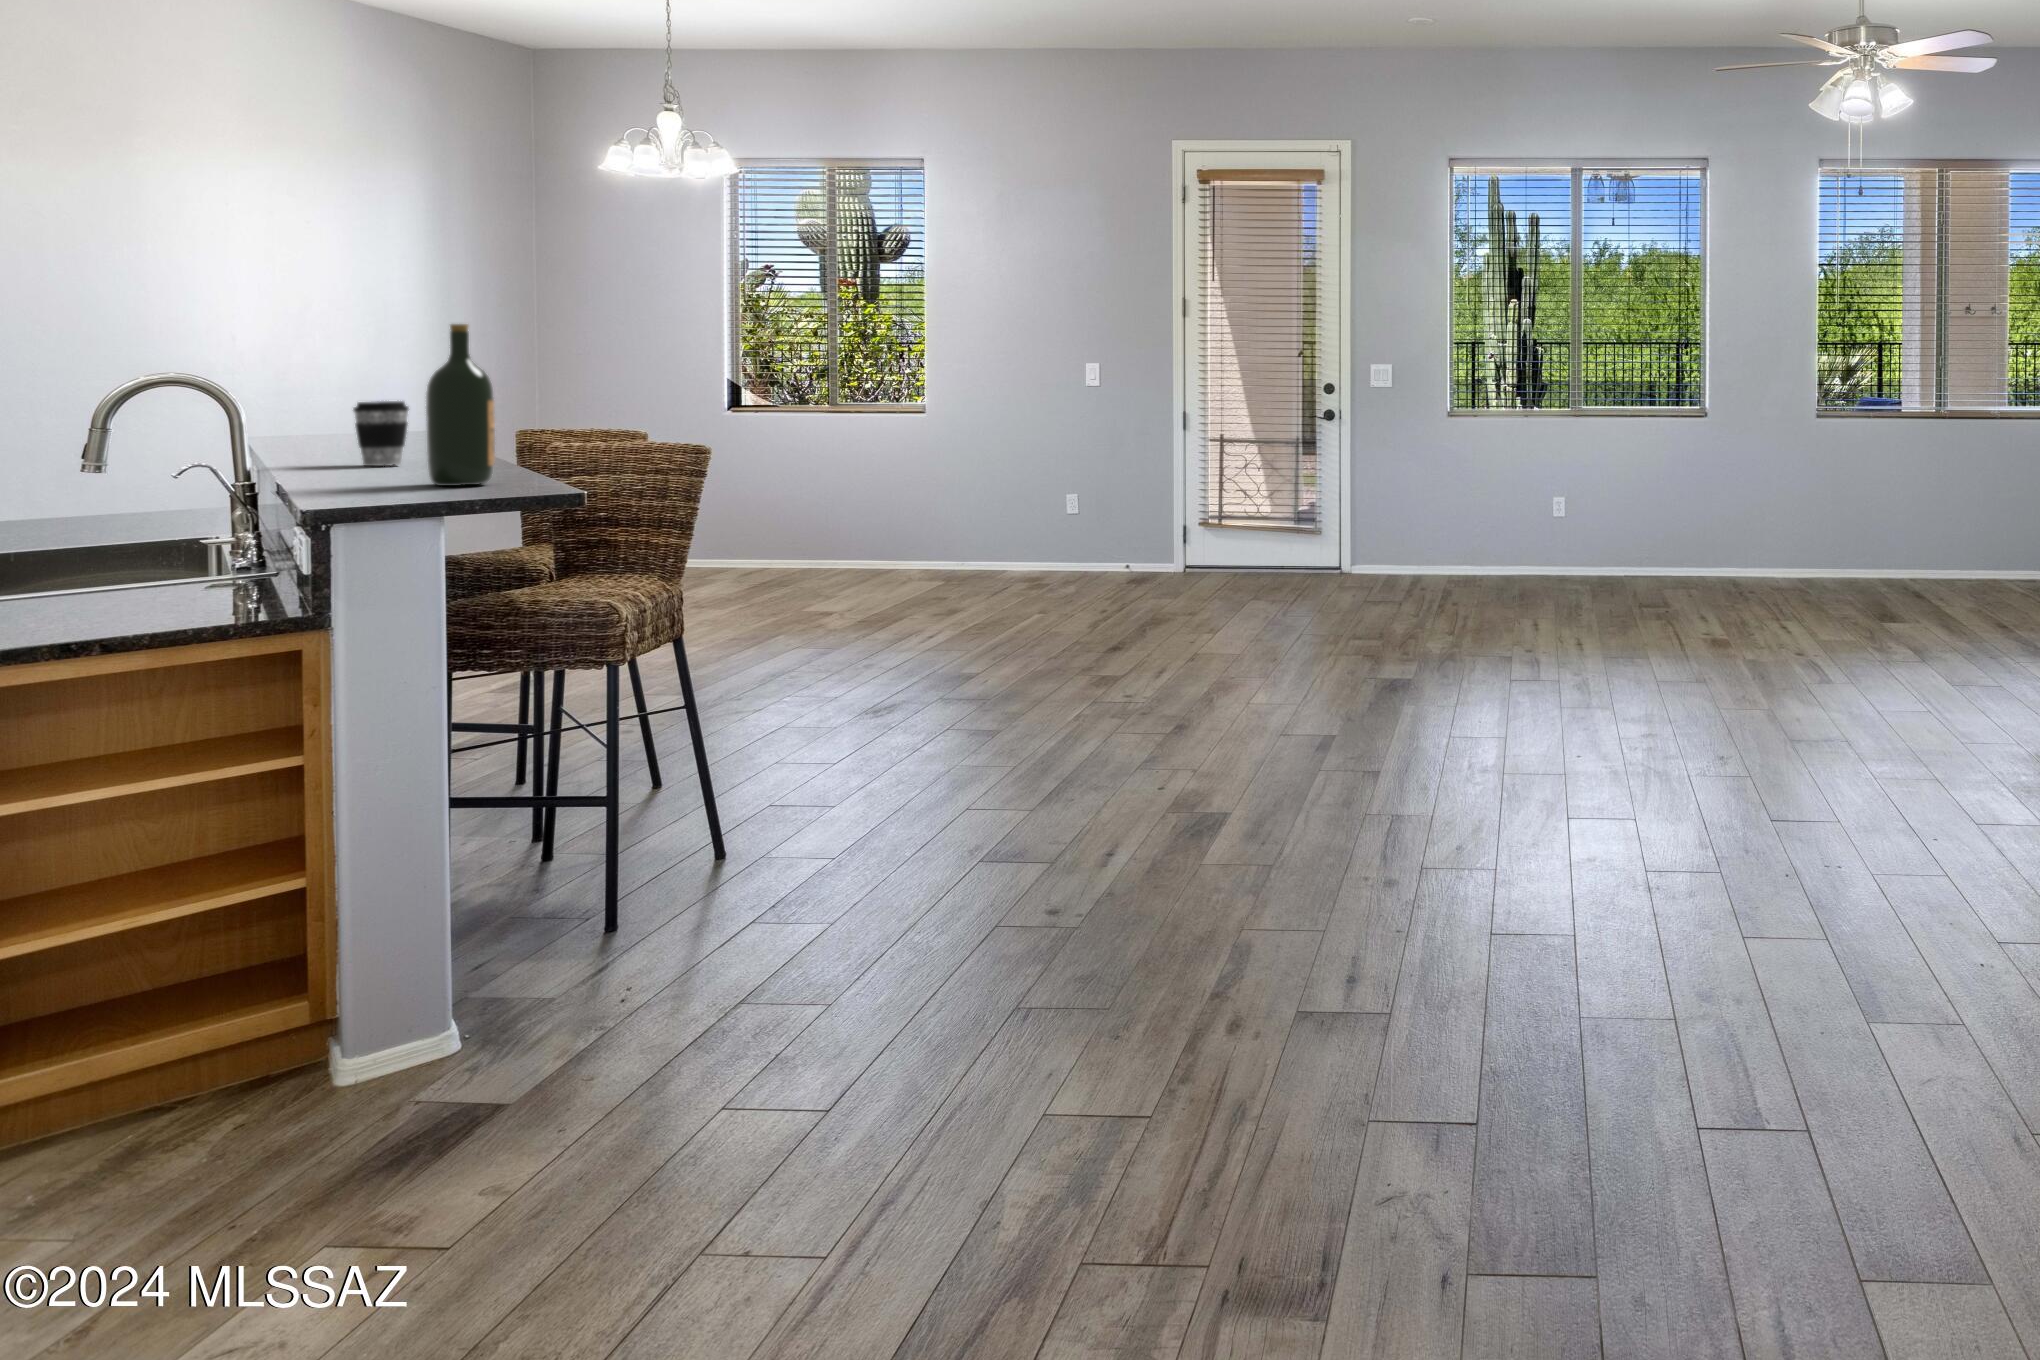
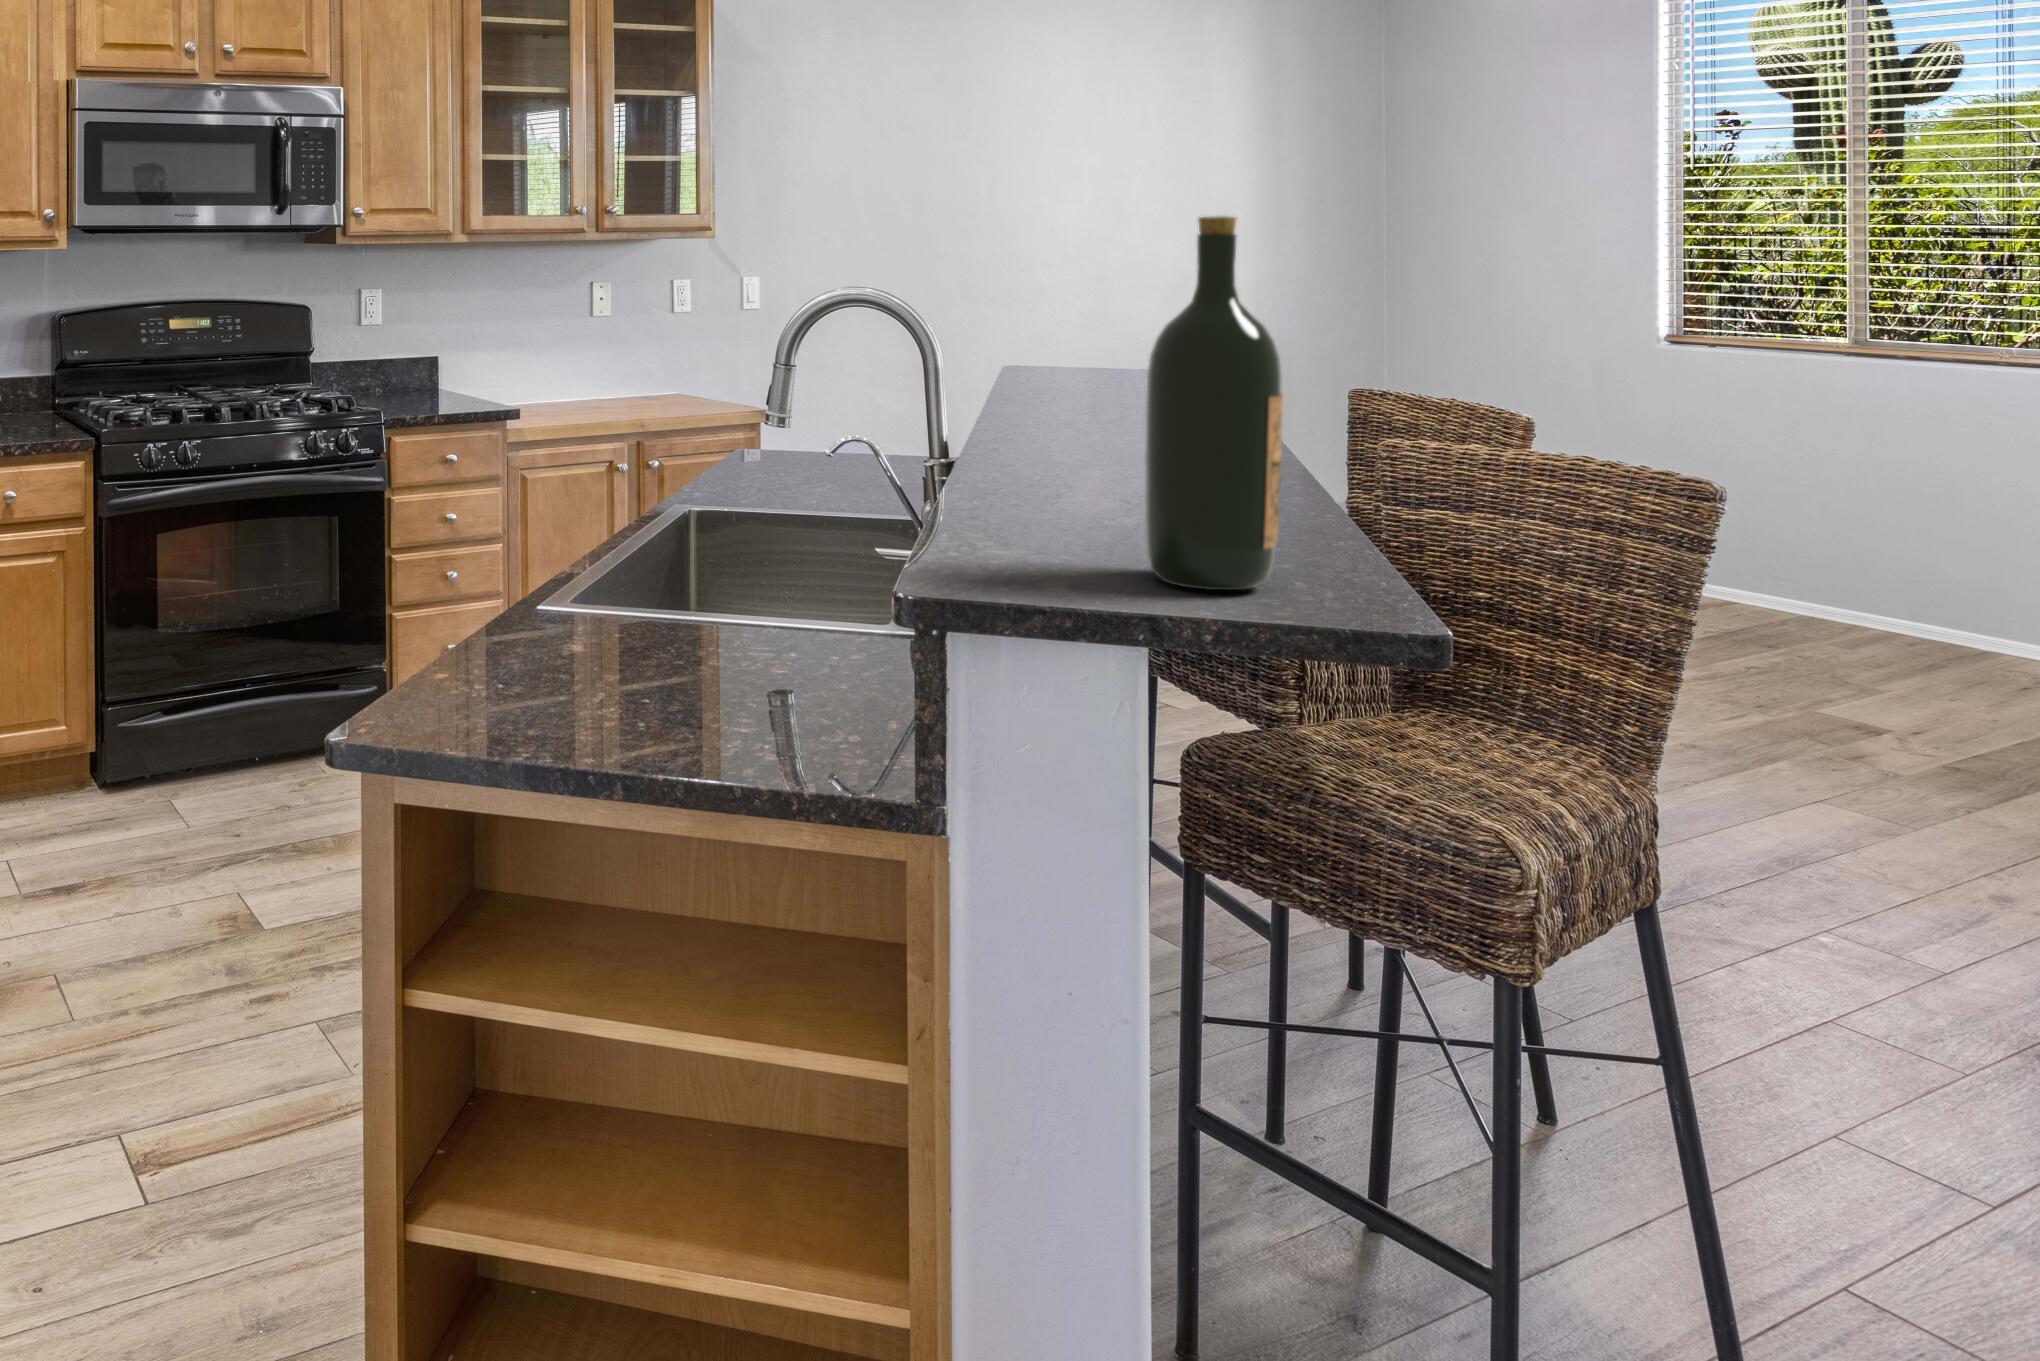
coffee cup: present [353,401,409,466] -> none [1053,365,1142,490]

